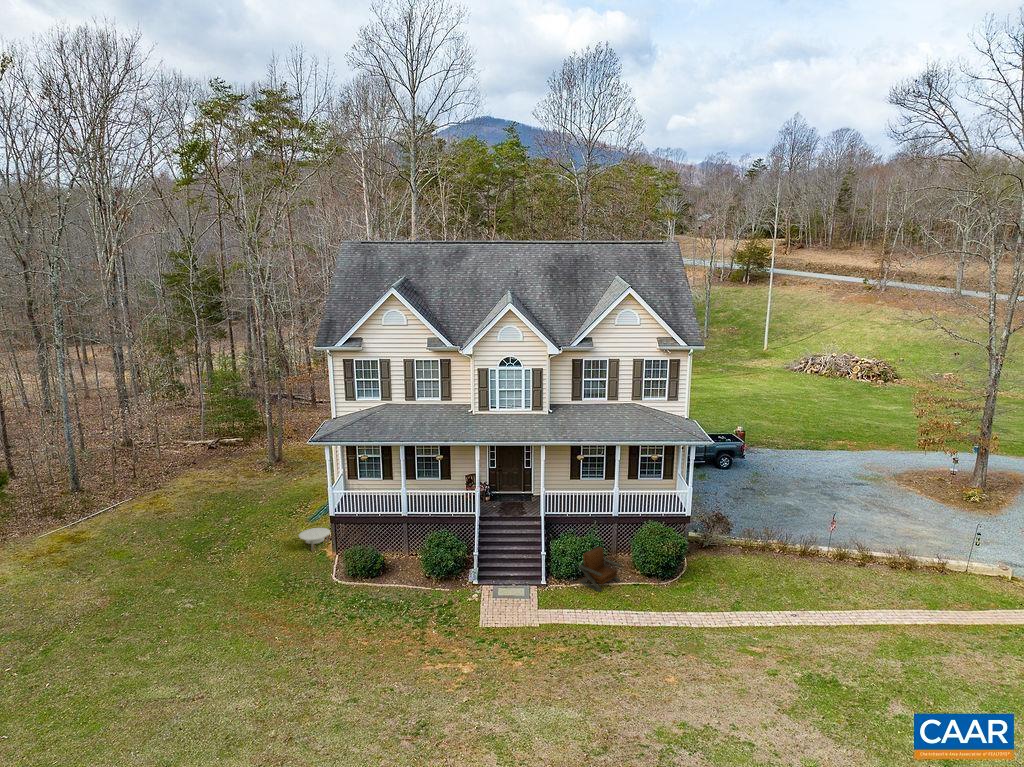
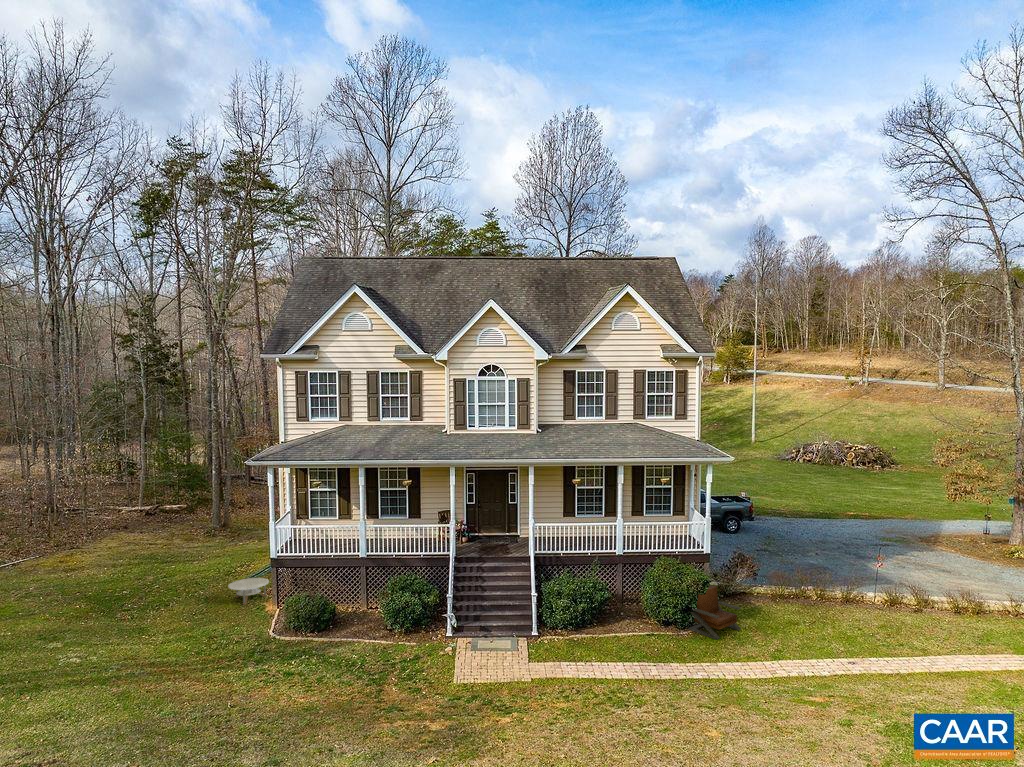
lounge chair: present [579,547,620,592] -> present [688,585,741,639]

